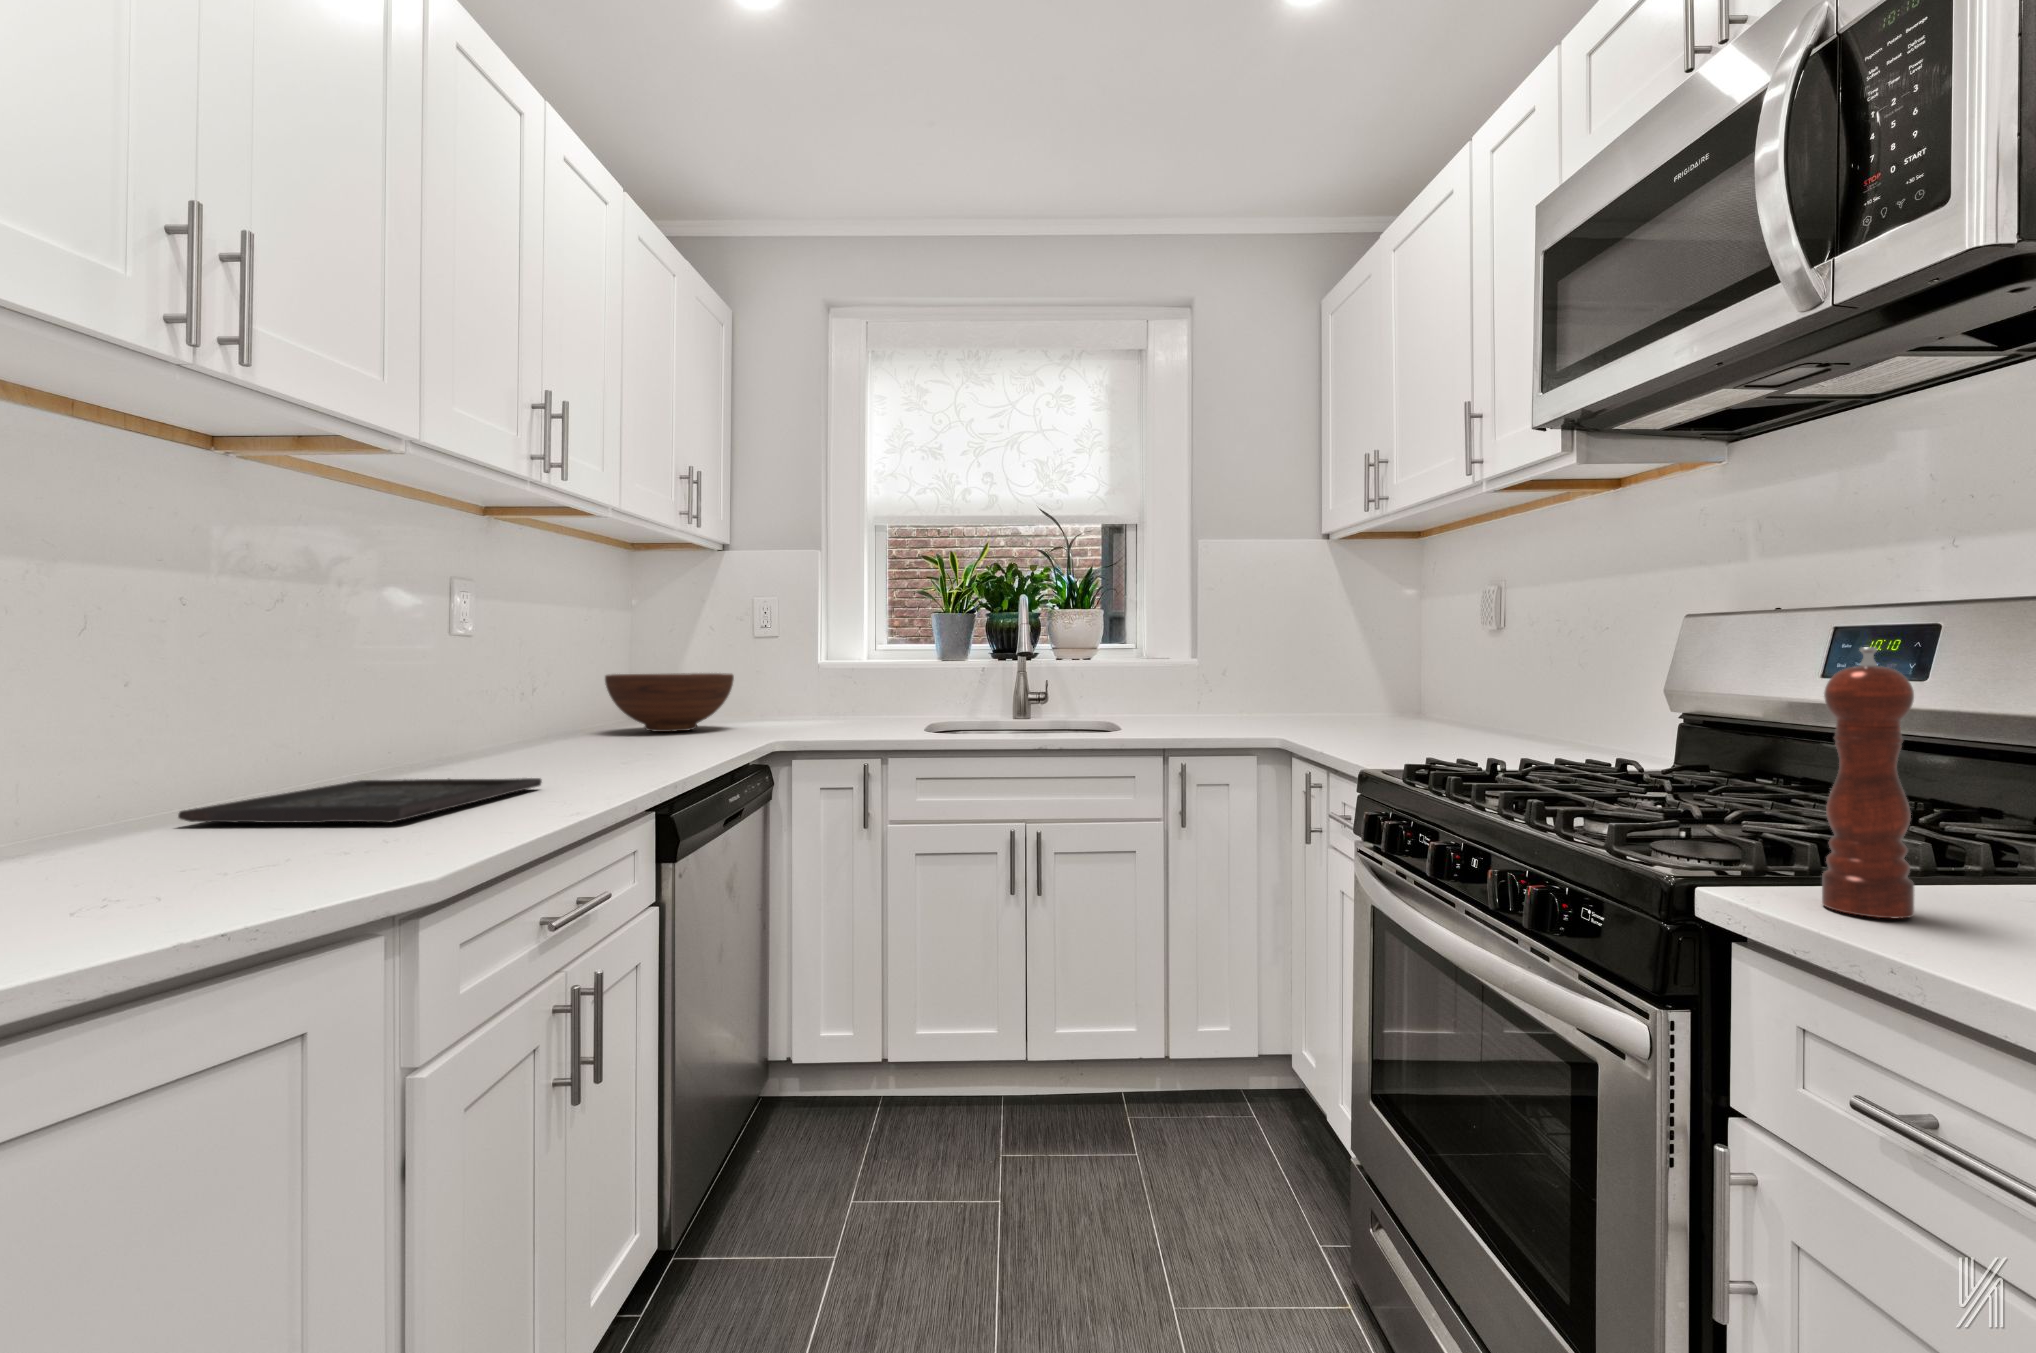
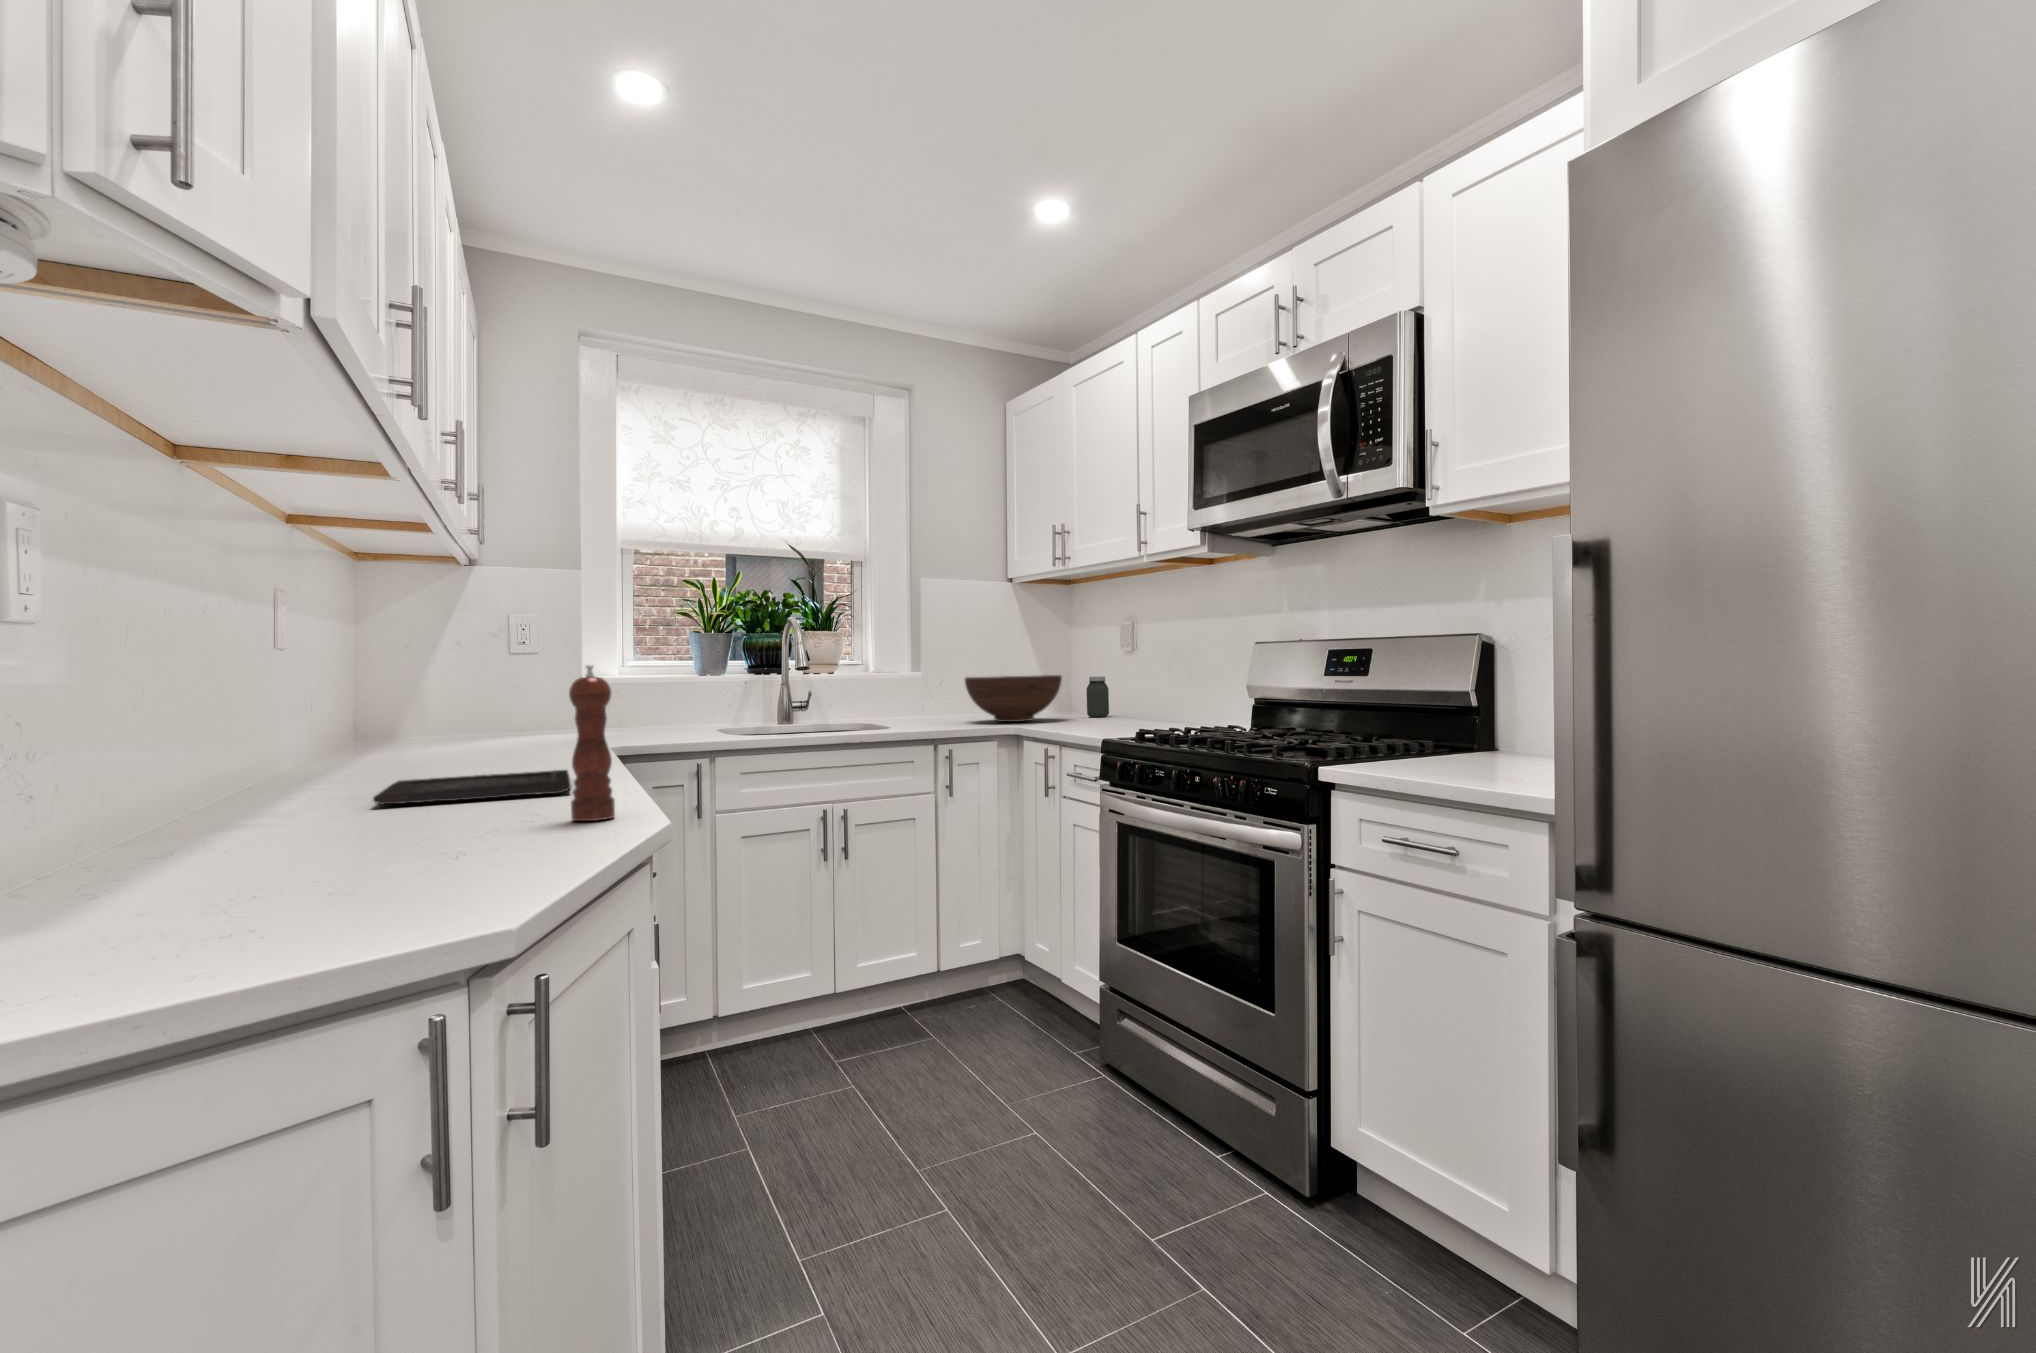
pepper mill: present [1822,647,1914,918] -> present [569,665,615,821]
jar: none [1414,670,1448,726] -> present [1087,676,1109,717]
fruit bowl: present [605,673,734,732] -> present [965,675,1062,722]

